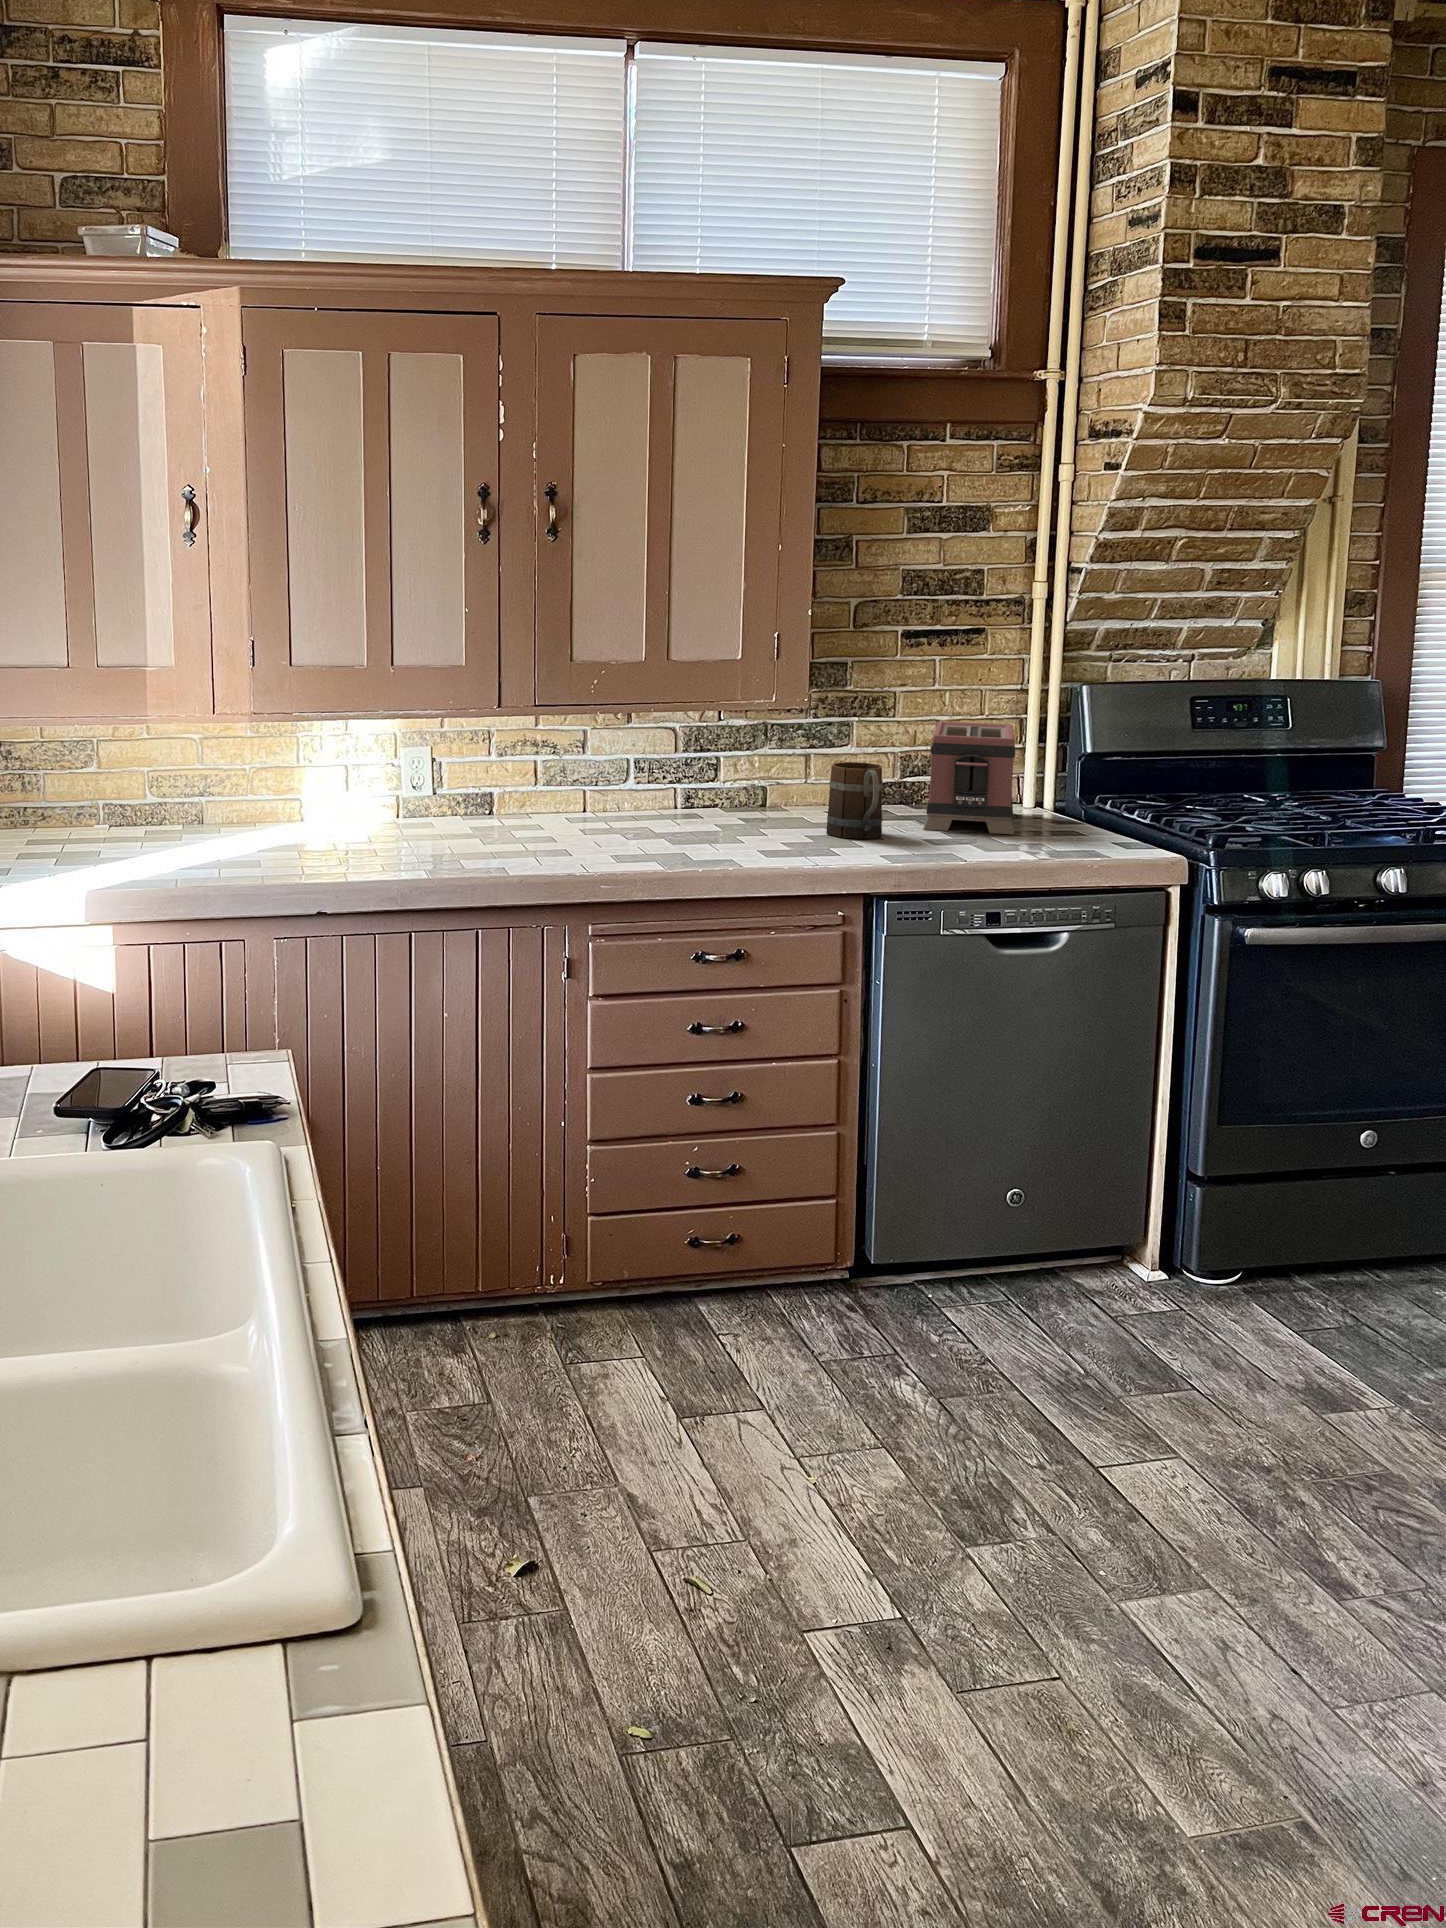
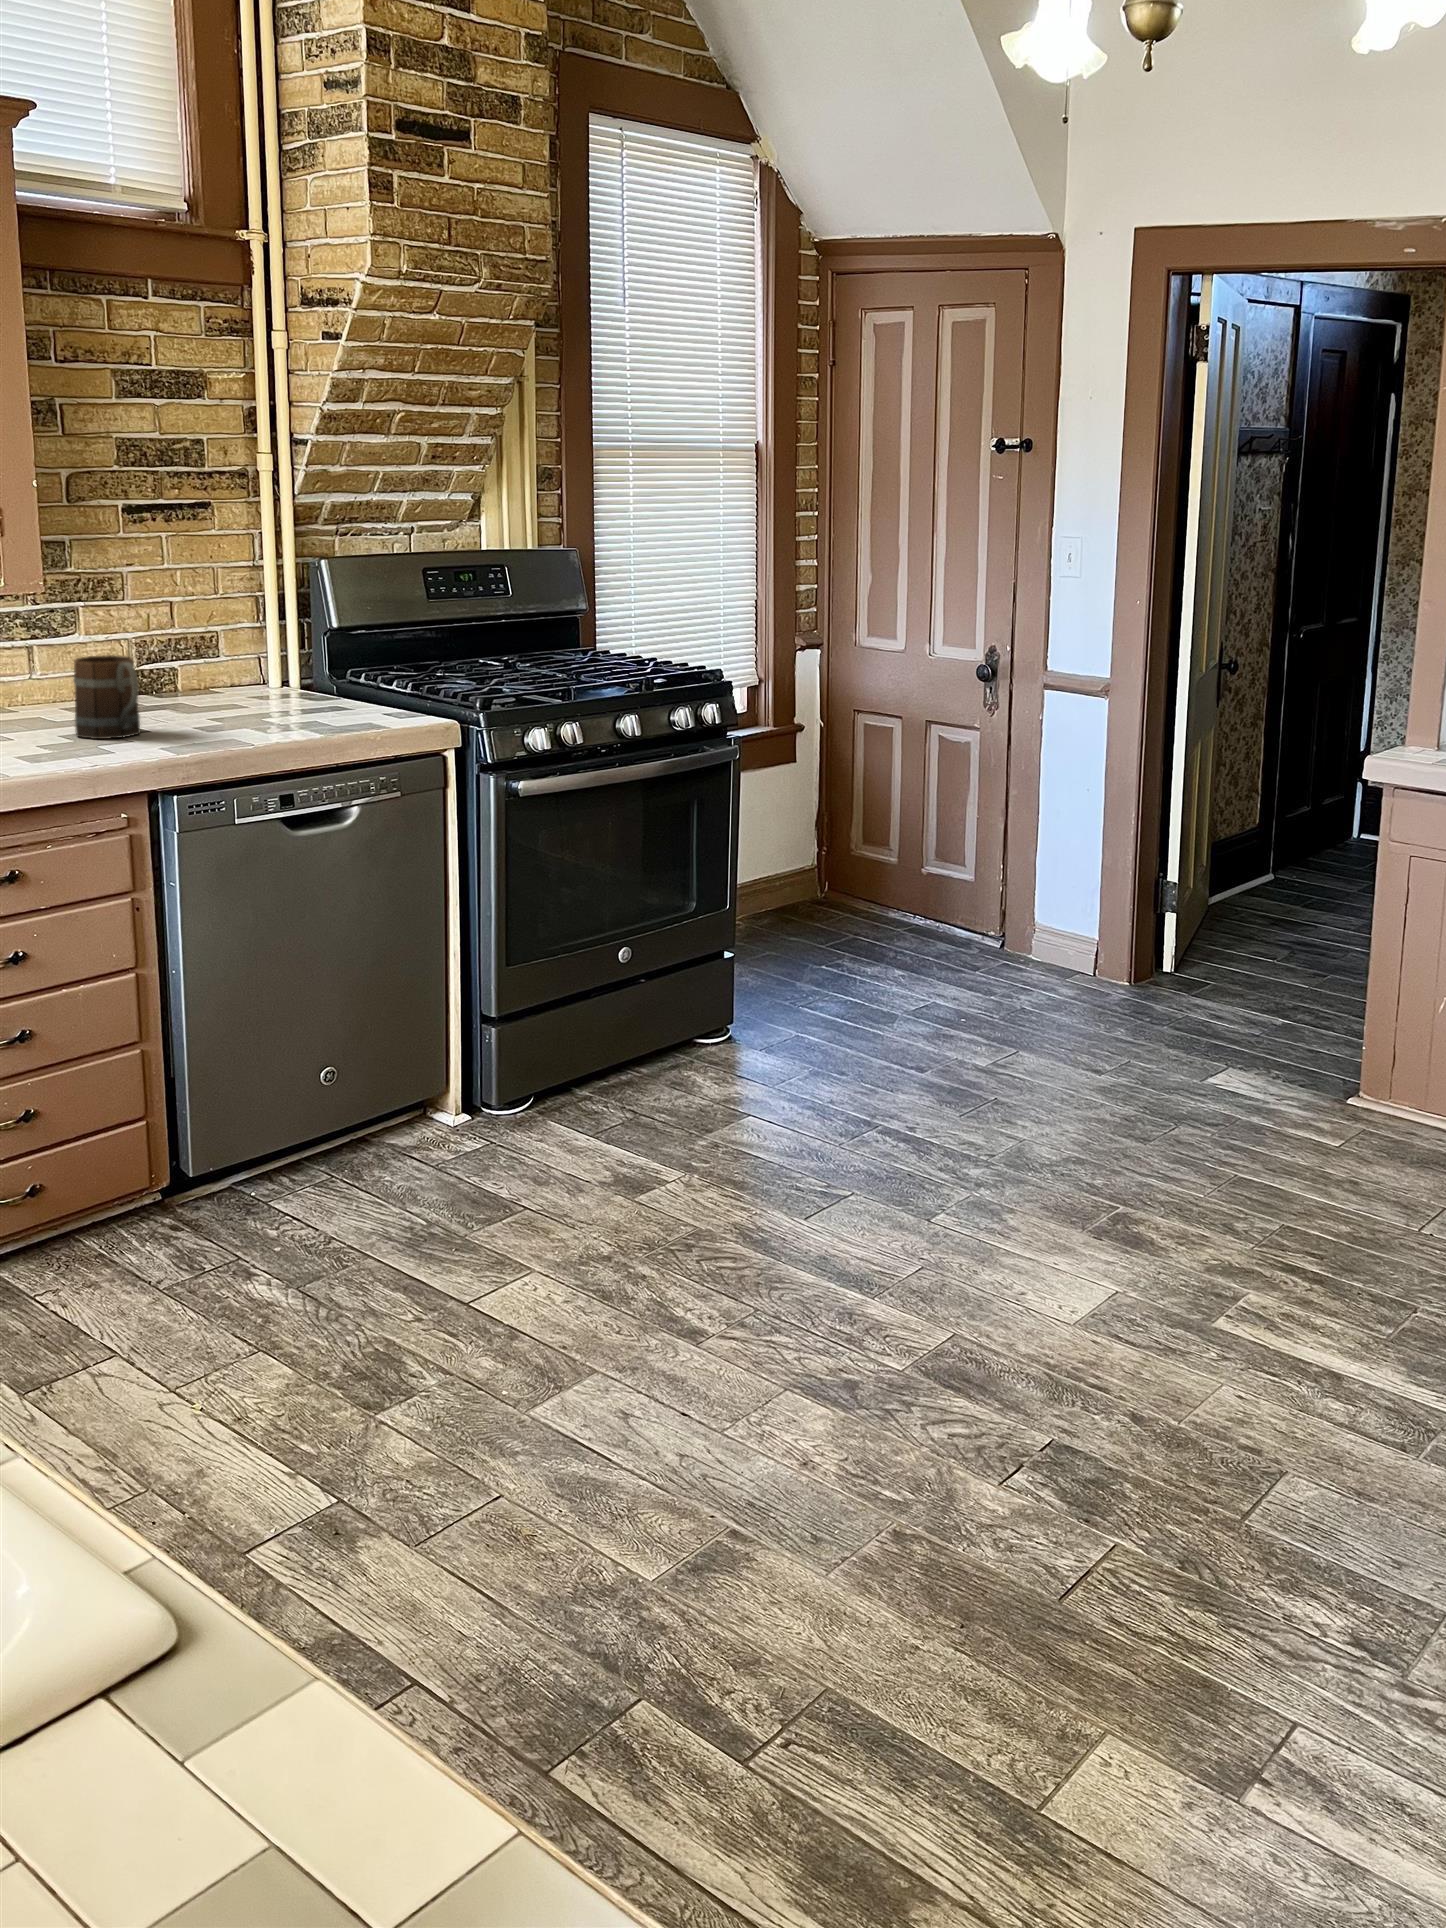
toaster: present [923,721,1015,835] -> none [170,604,279,721]

